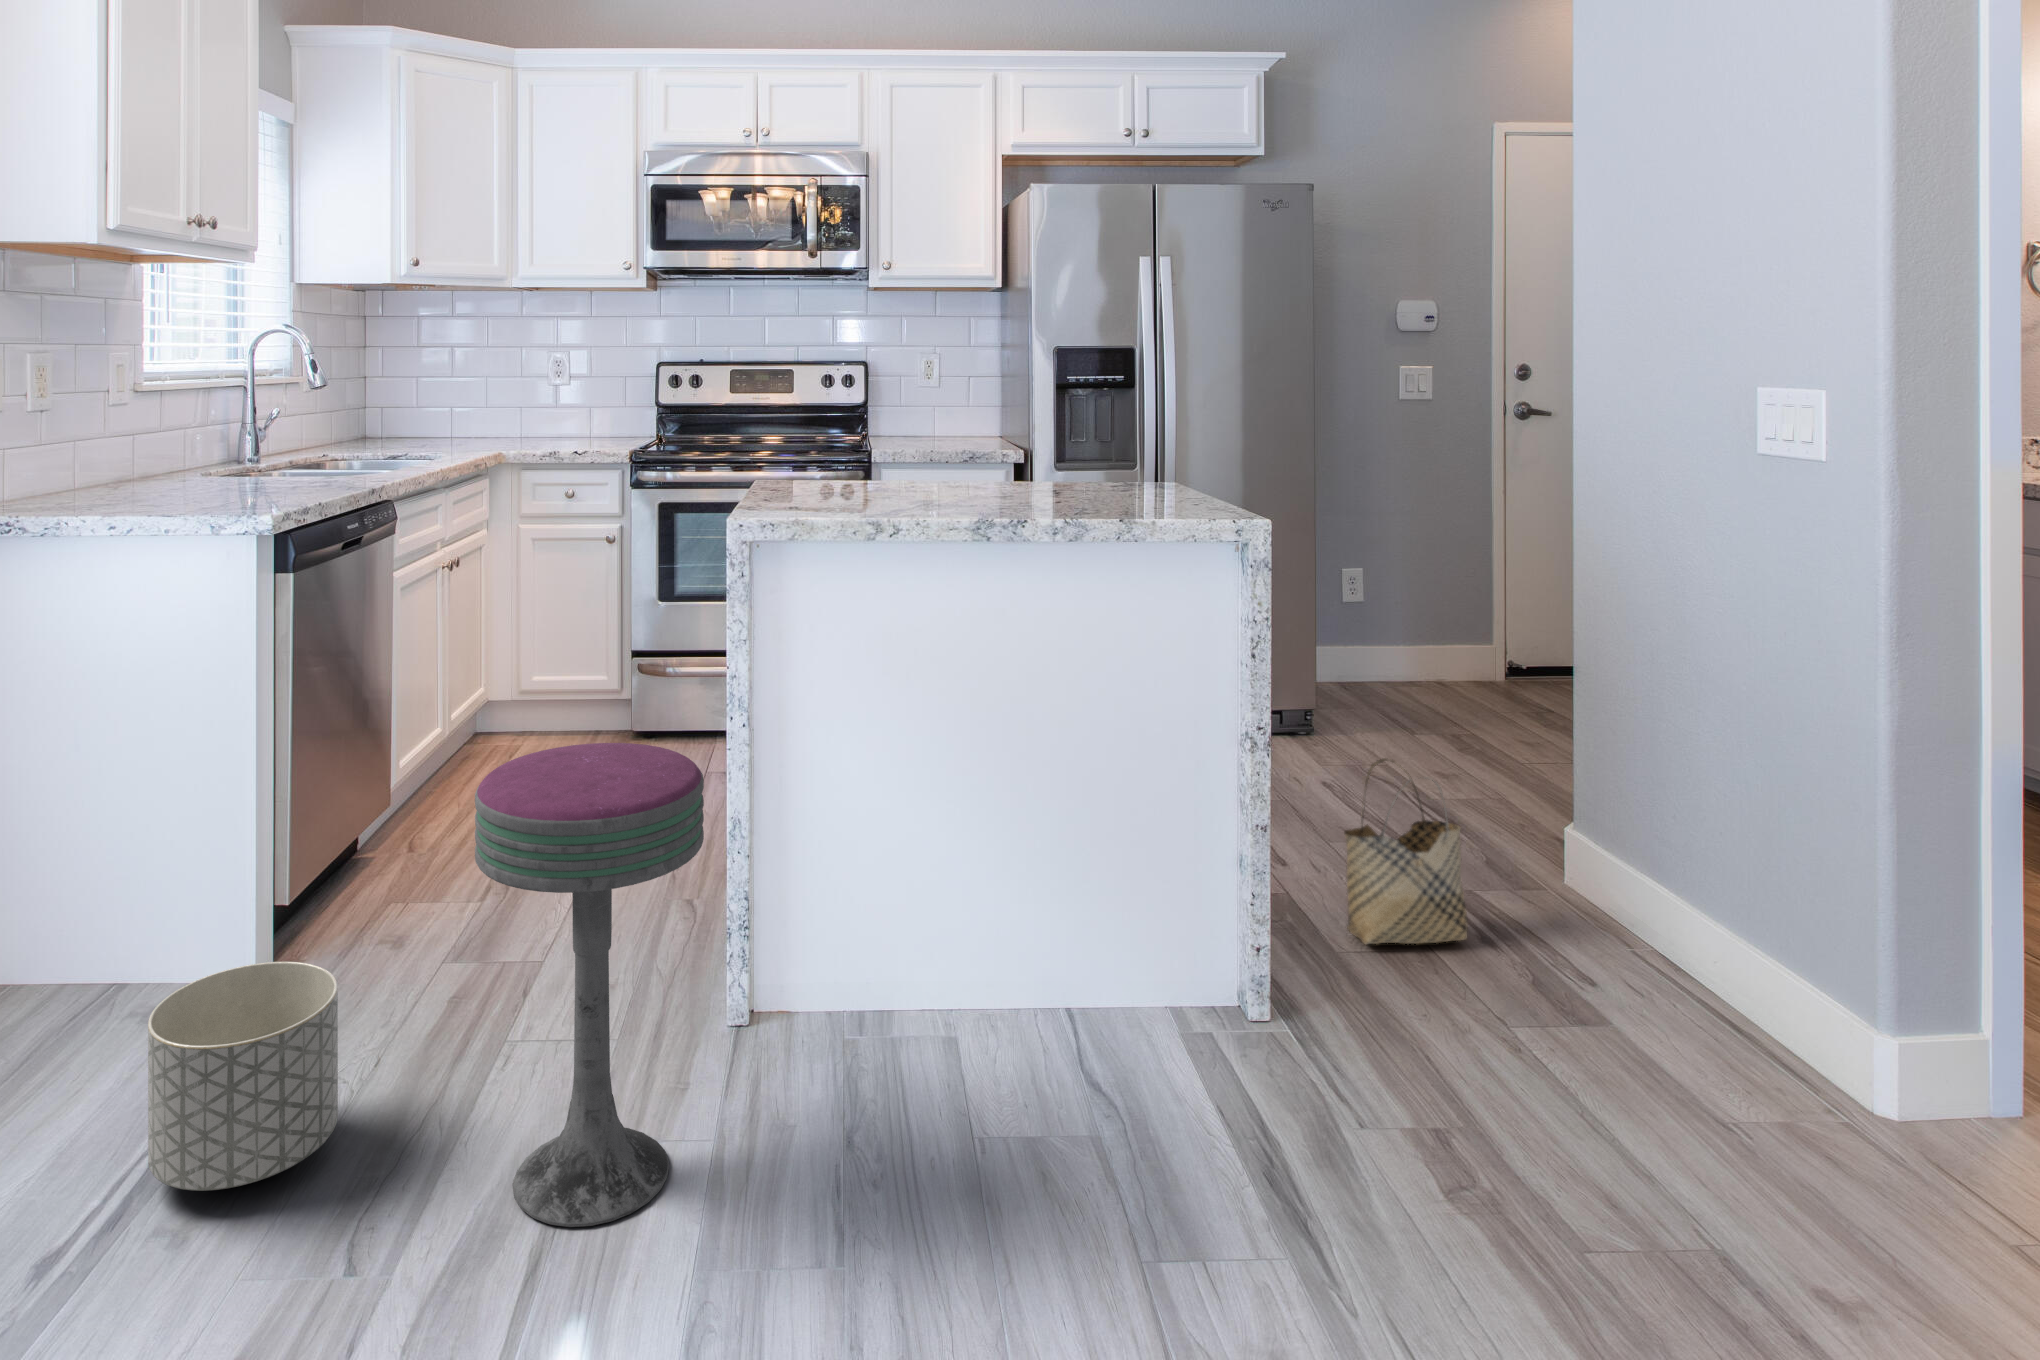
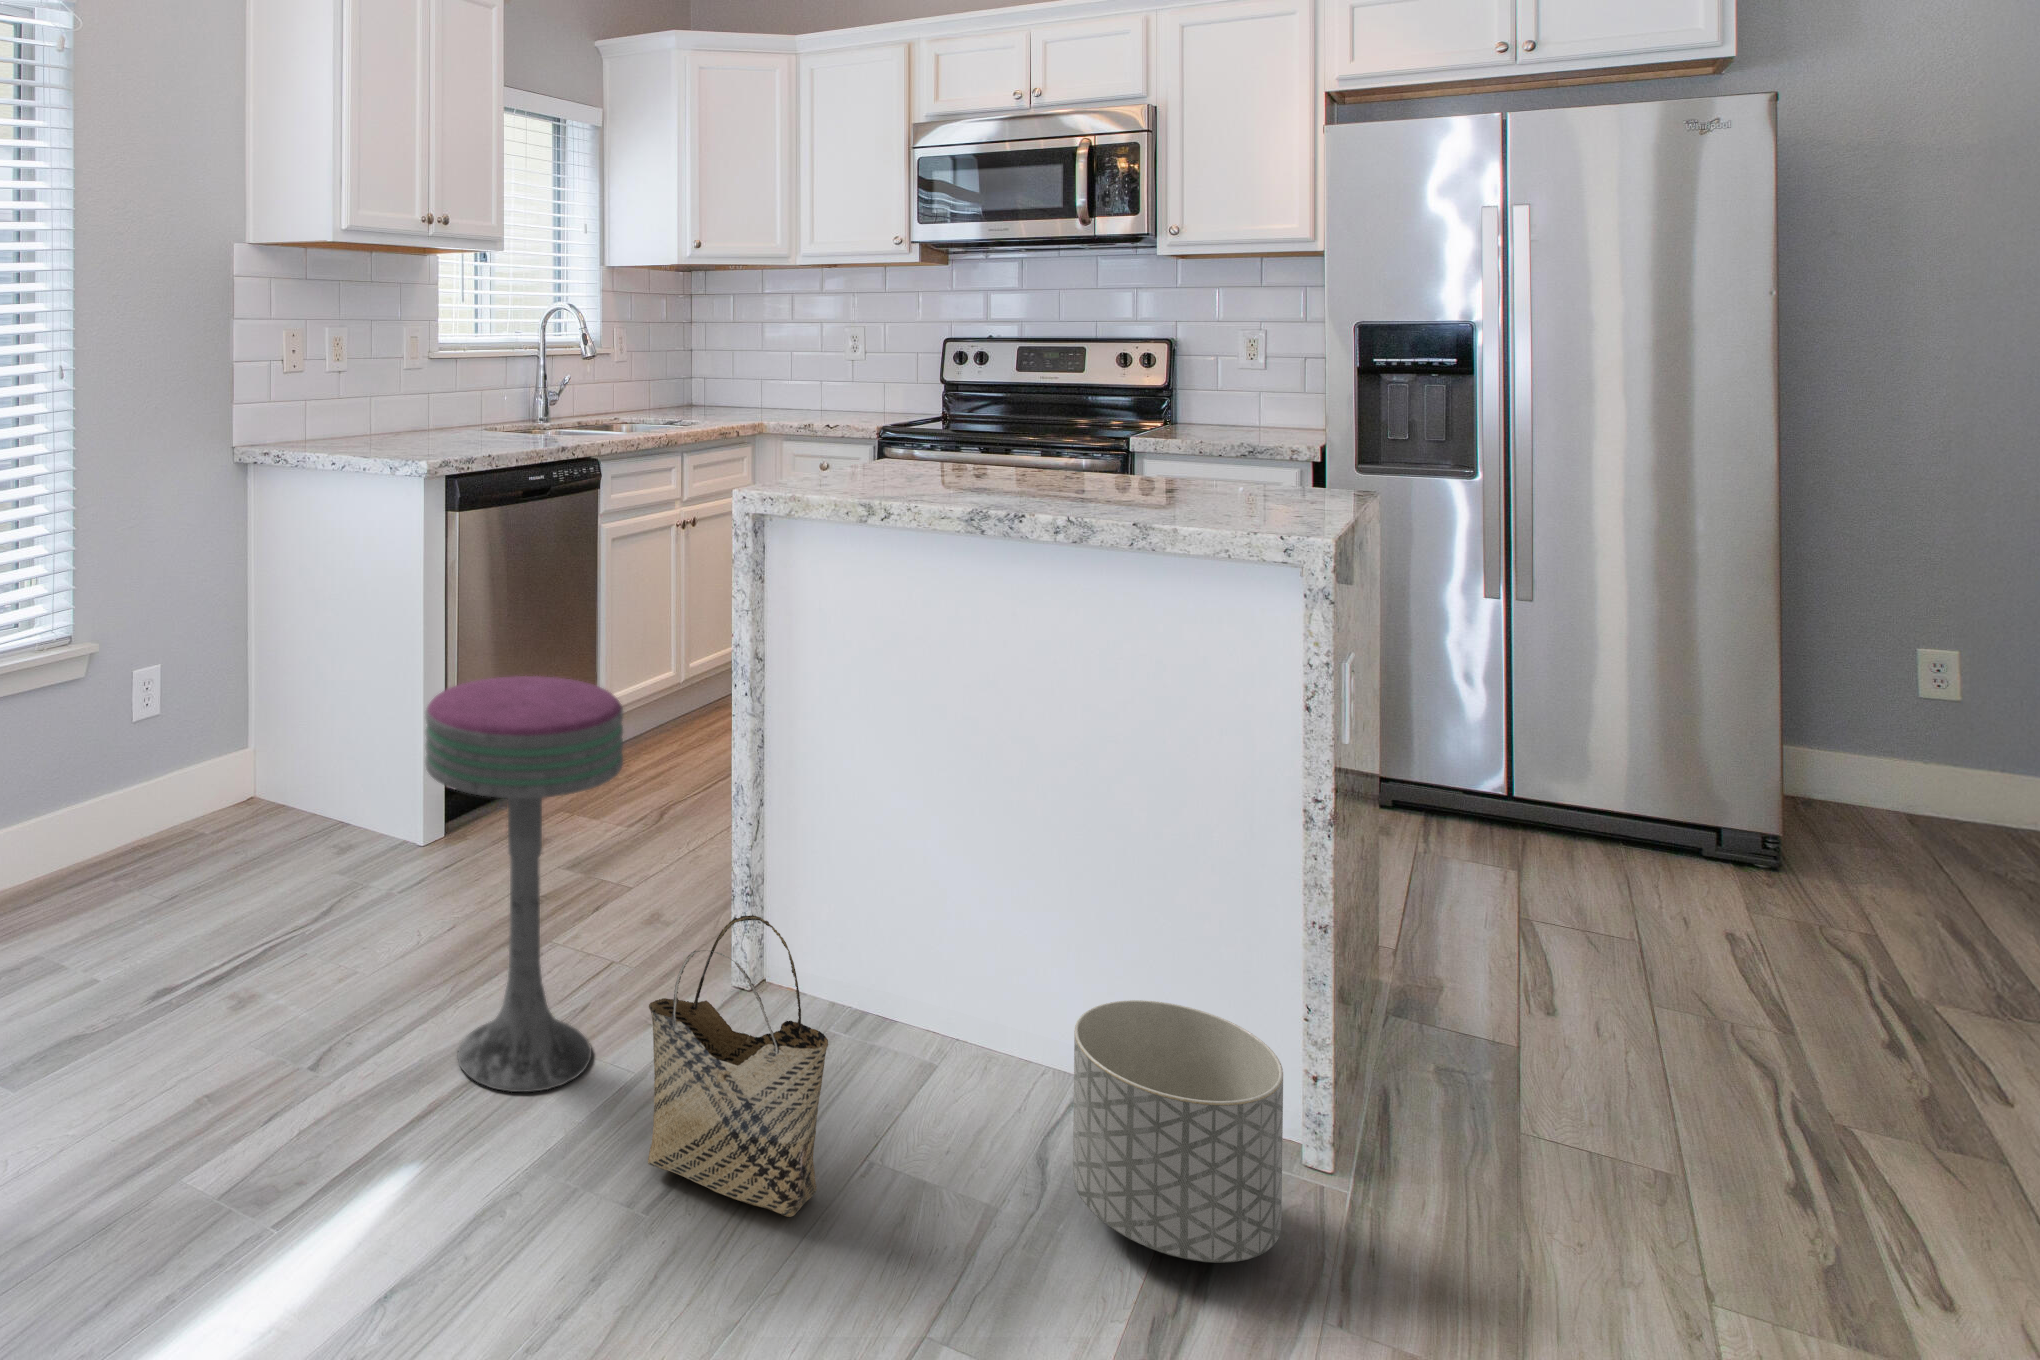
woven basket: present [1344,758,1468,944] -> present [648,915,828,1217]
planter: present [148,962,338,1191] -> present [1073,1000,1283,1263]

